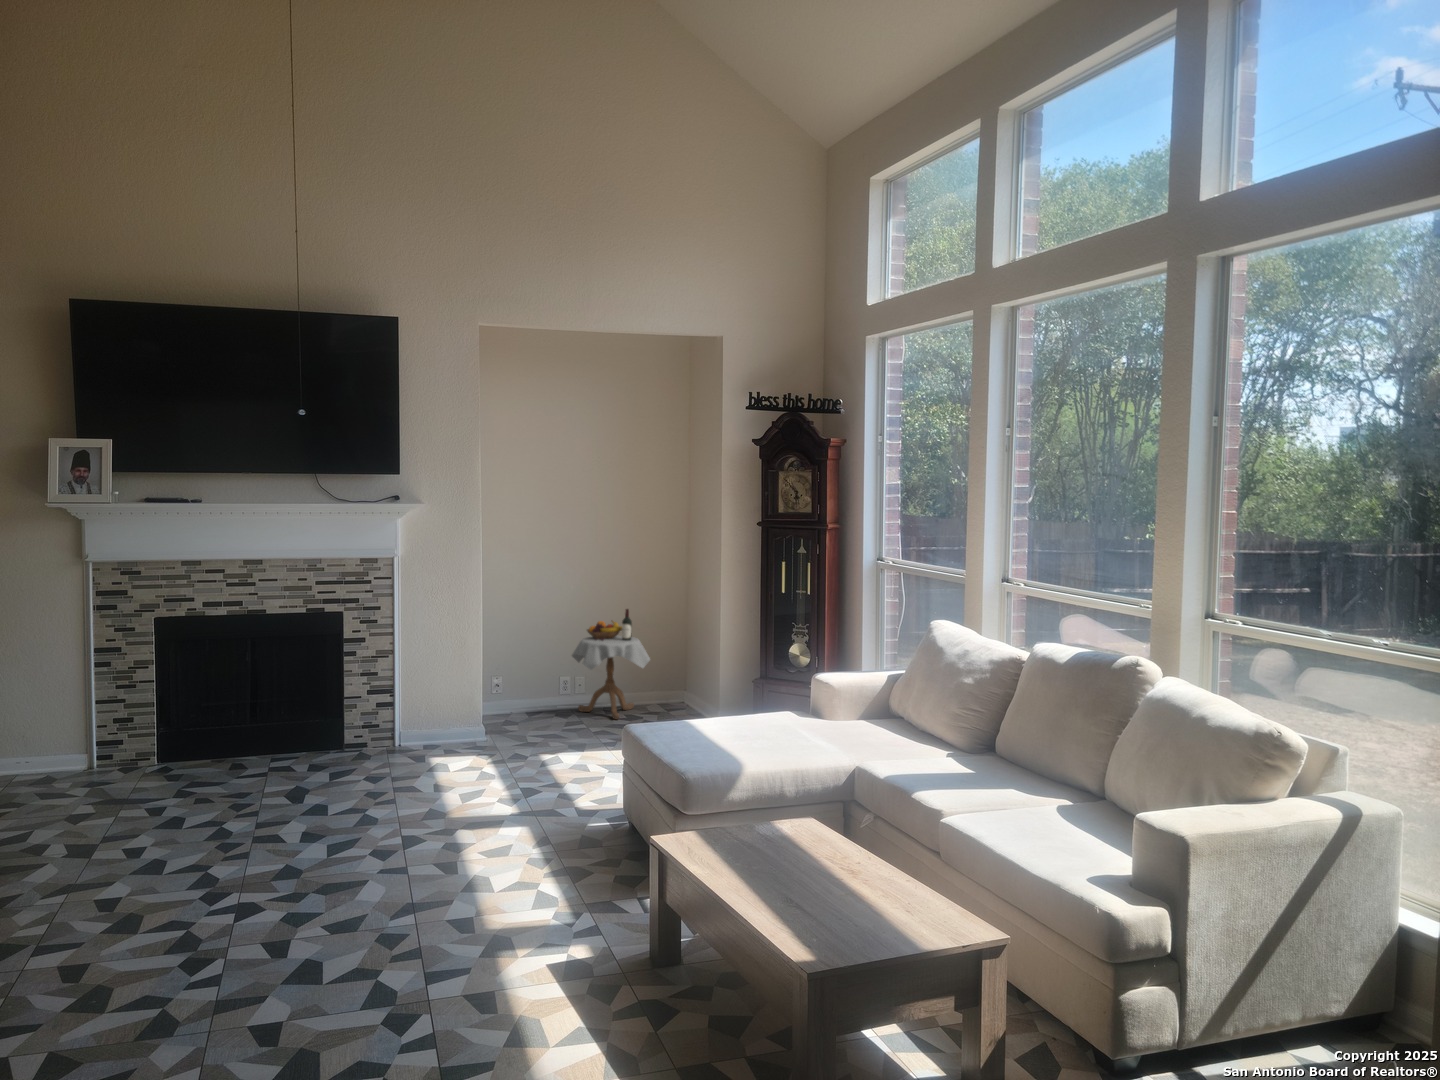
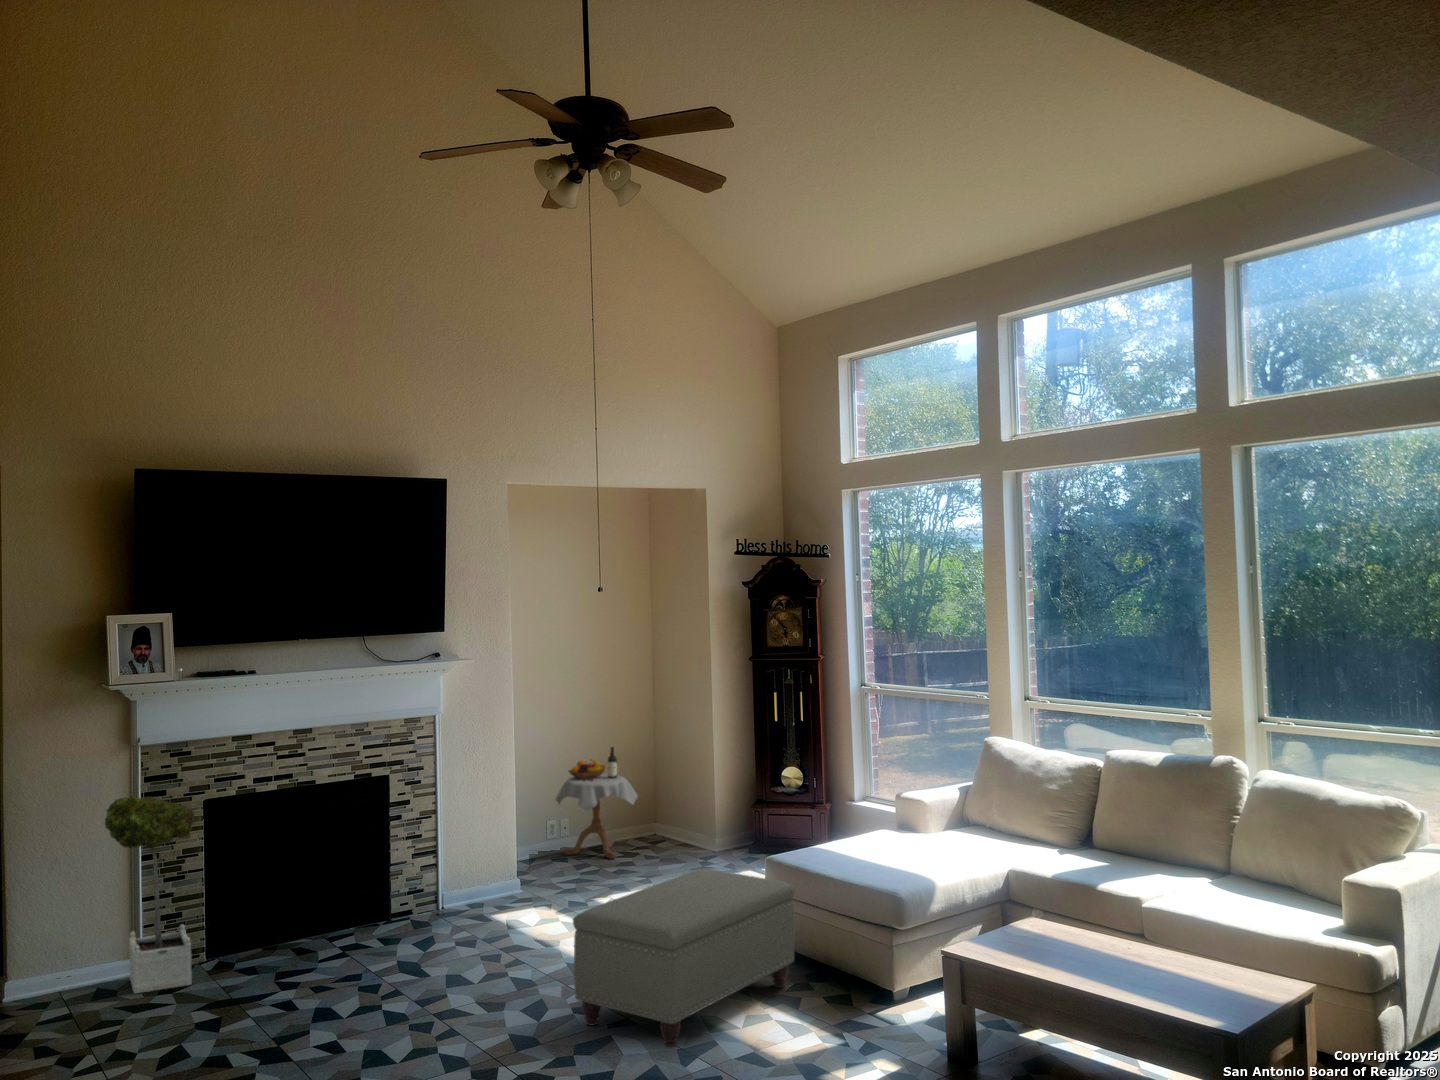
potted tree: none [34,604,126,784] -> present [105,796,195,993]
ottoman: none [344,726,614,904] -> present [573,869,795,1047]

